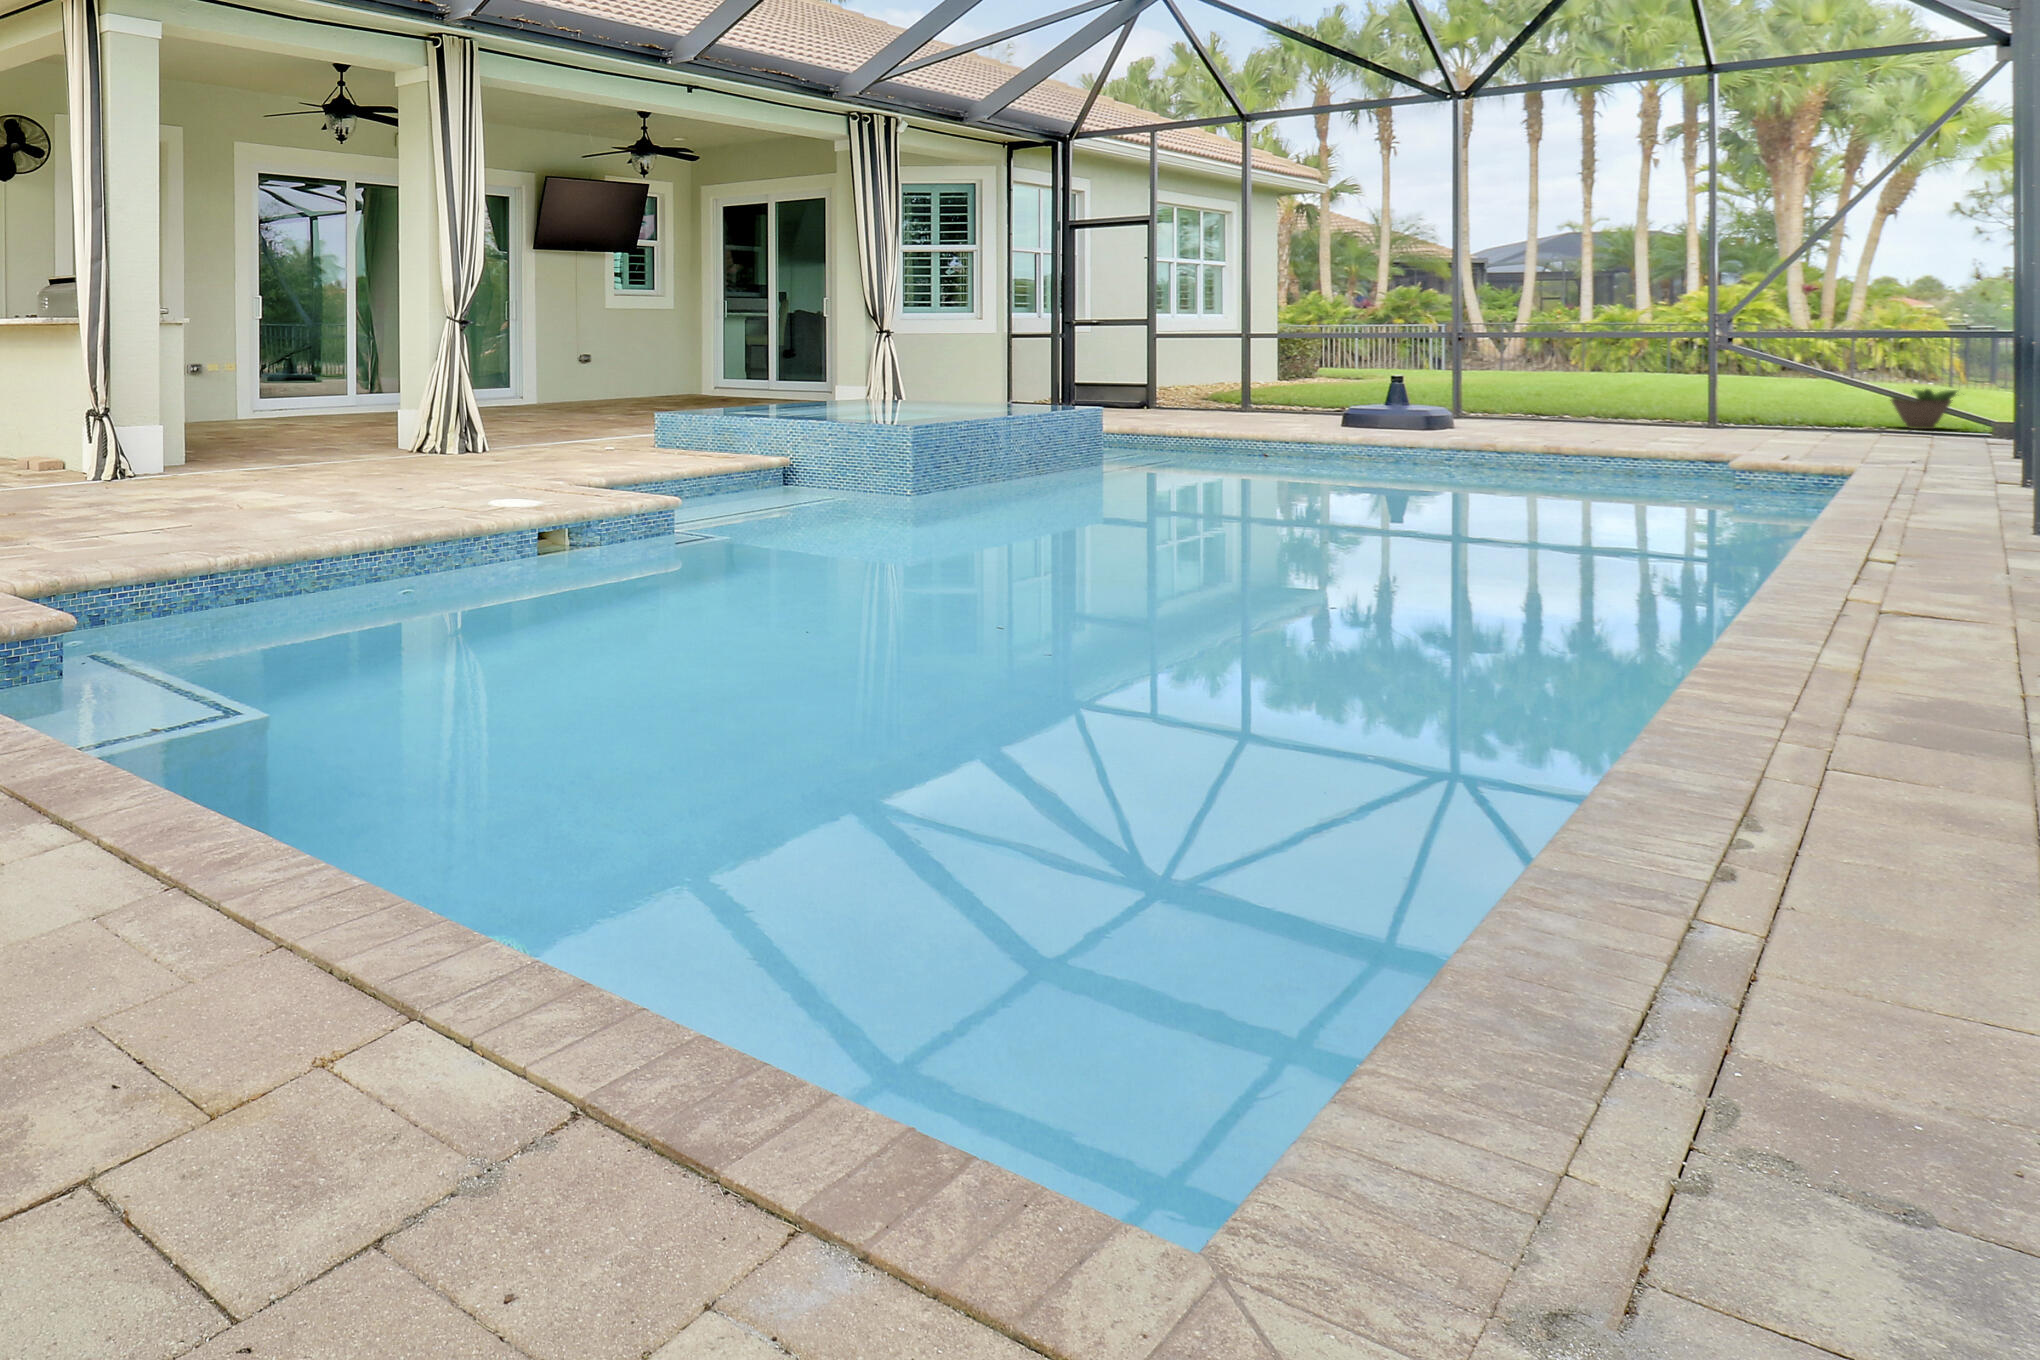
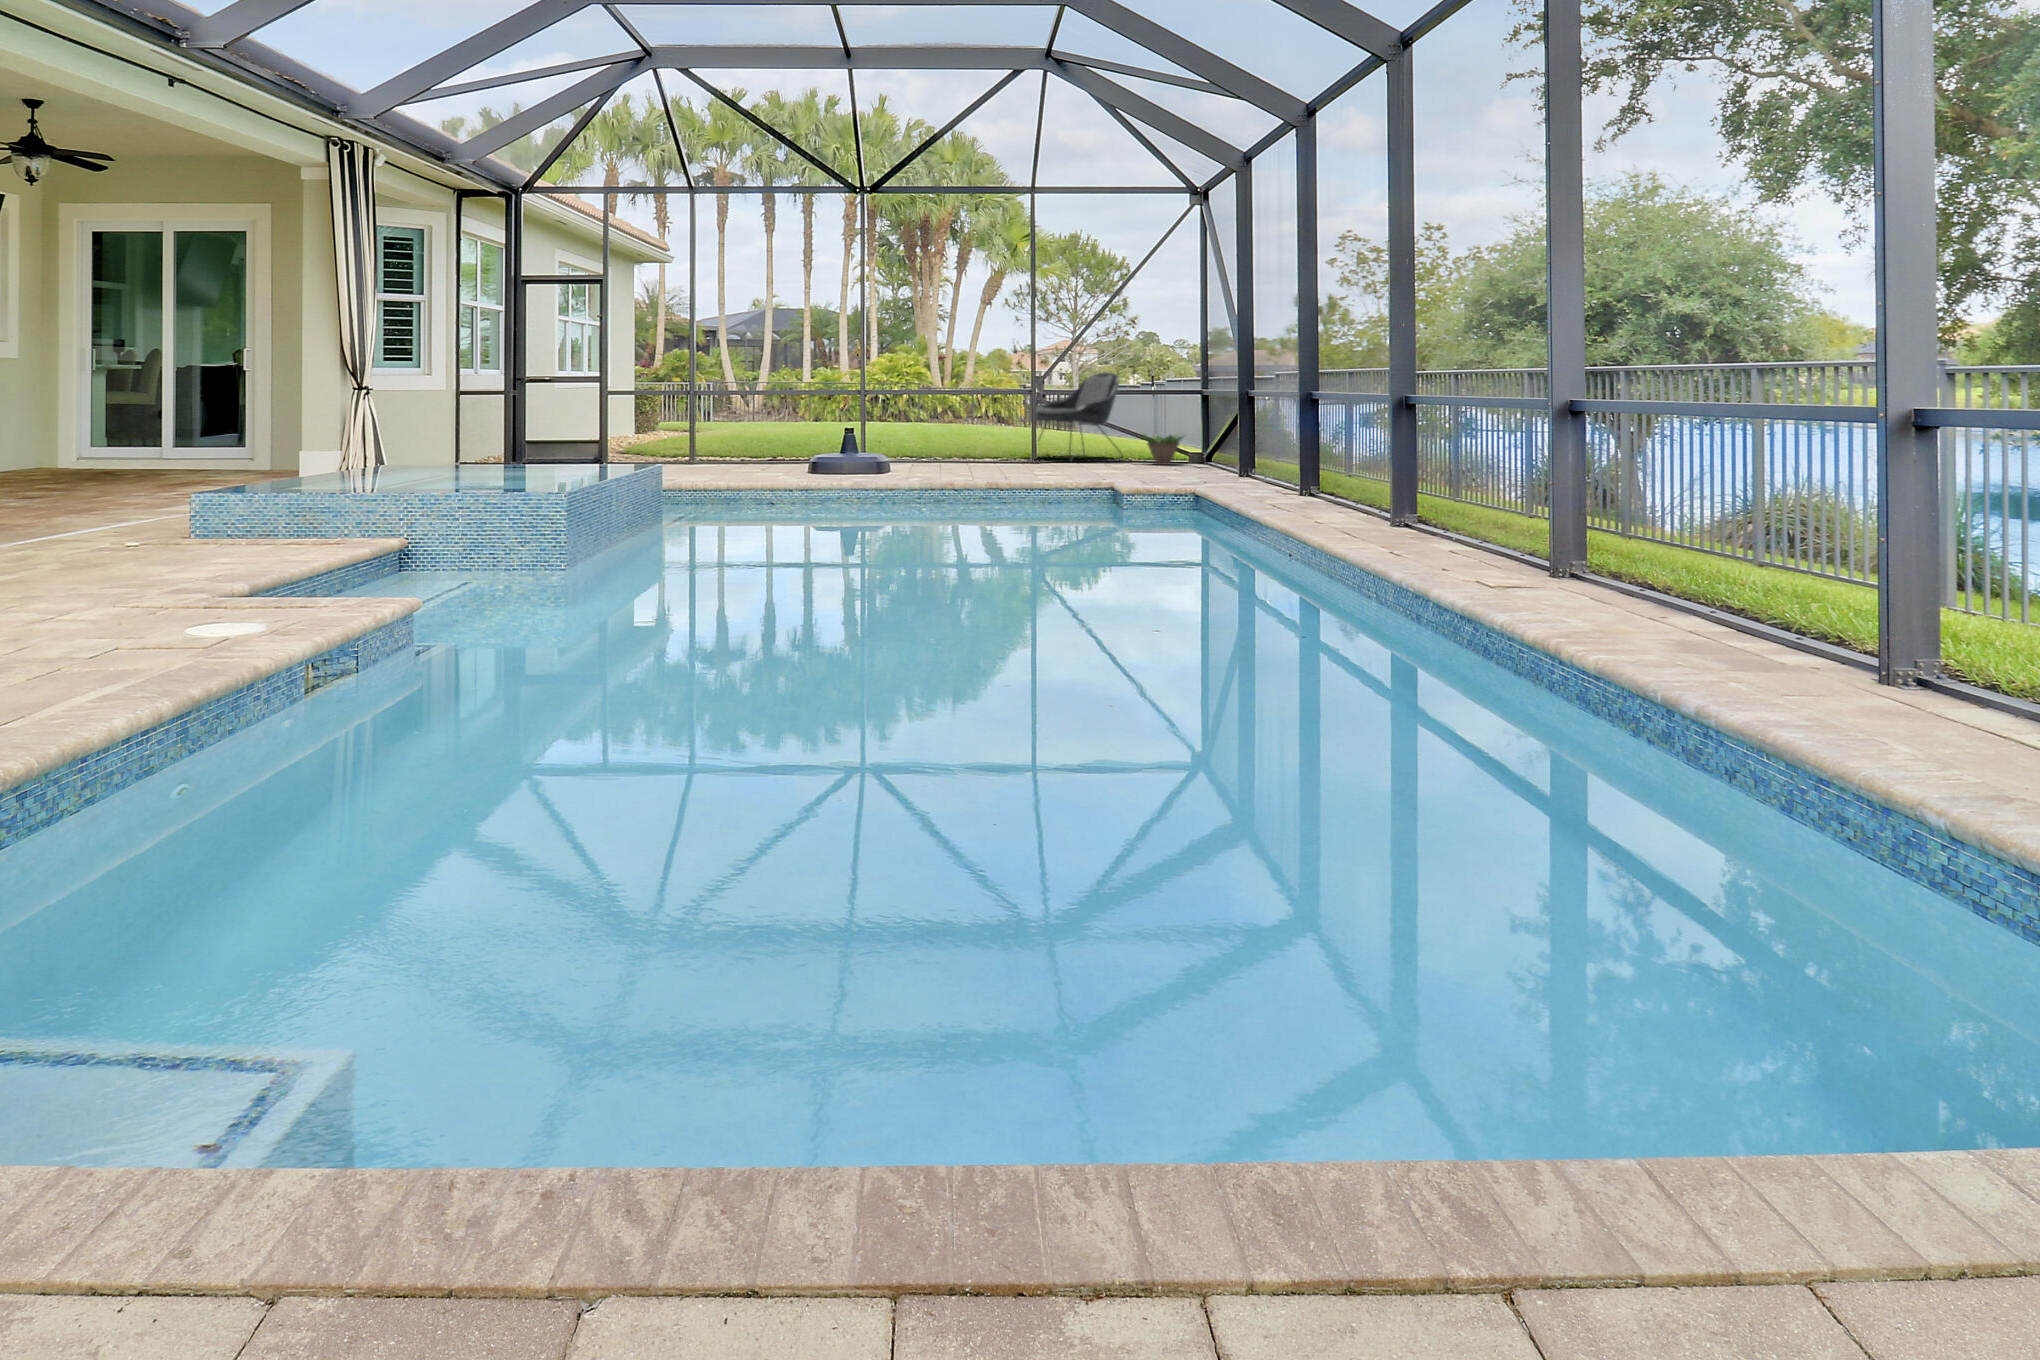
lounge chair: none [1711,306,1863,421] -> present [1036,372,1122,461]

